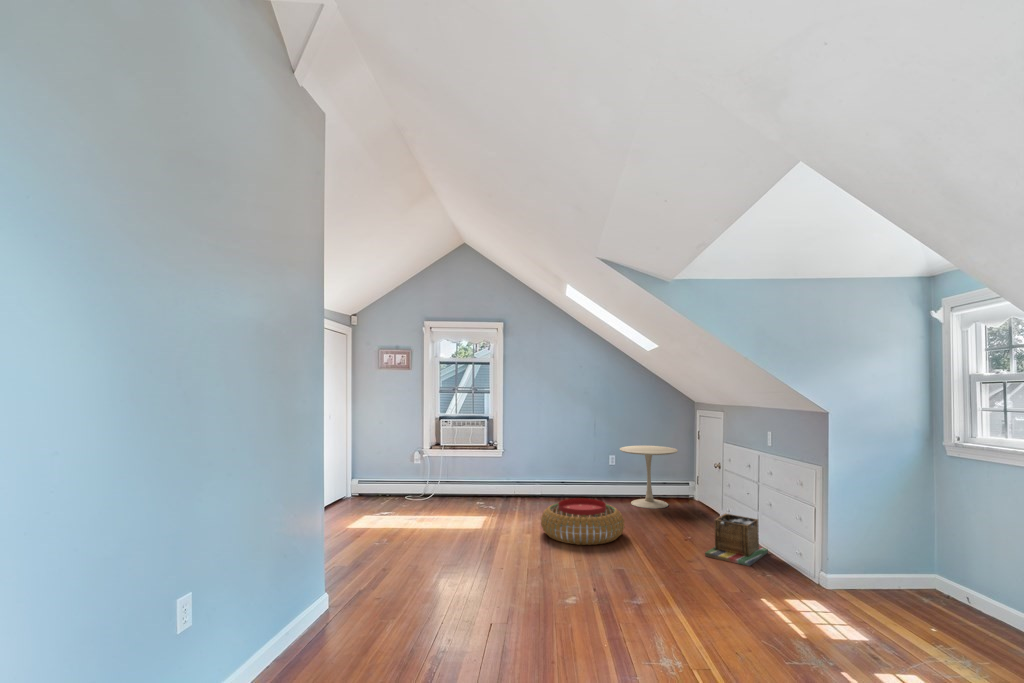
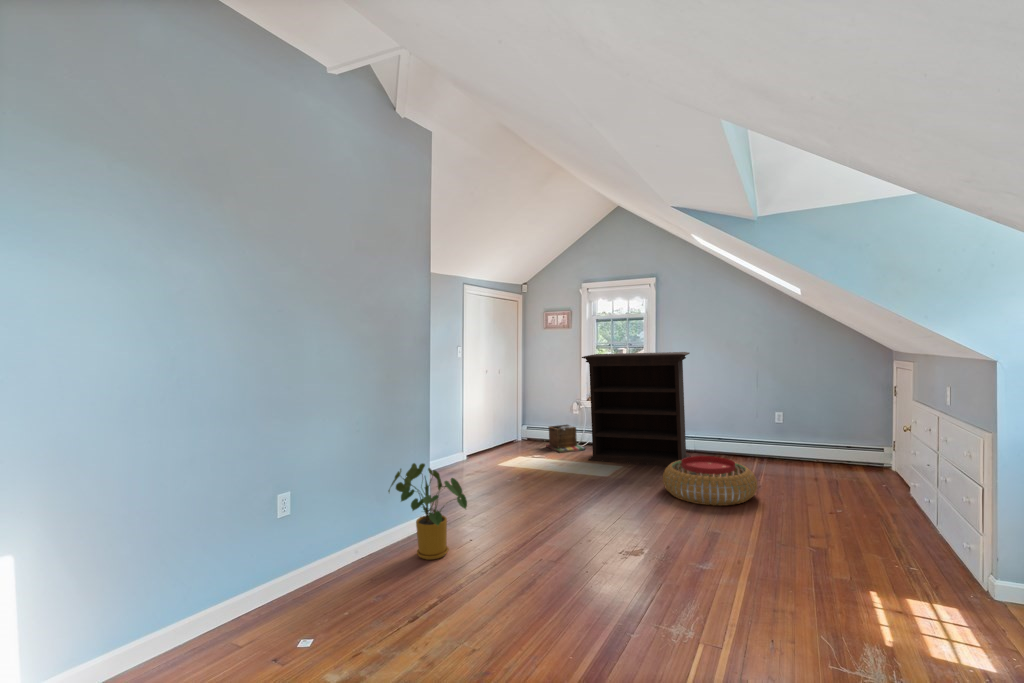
bookshelf: none [442,399,545,514] -> present [582,352,691,466]
side table: present [620,446,678,509] -> none [783,403,860,476]
laundry basket: present [705,514,768,566] -> present [546,425,585,453]
house plant: none [310,530,414,647] -> present [388,463,467,560]

